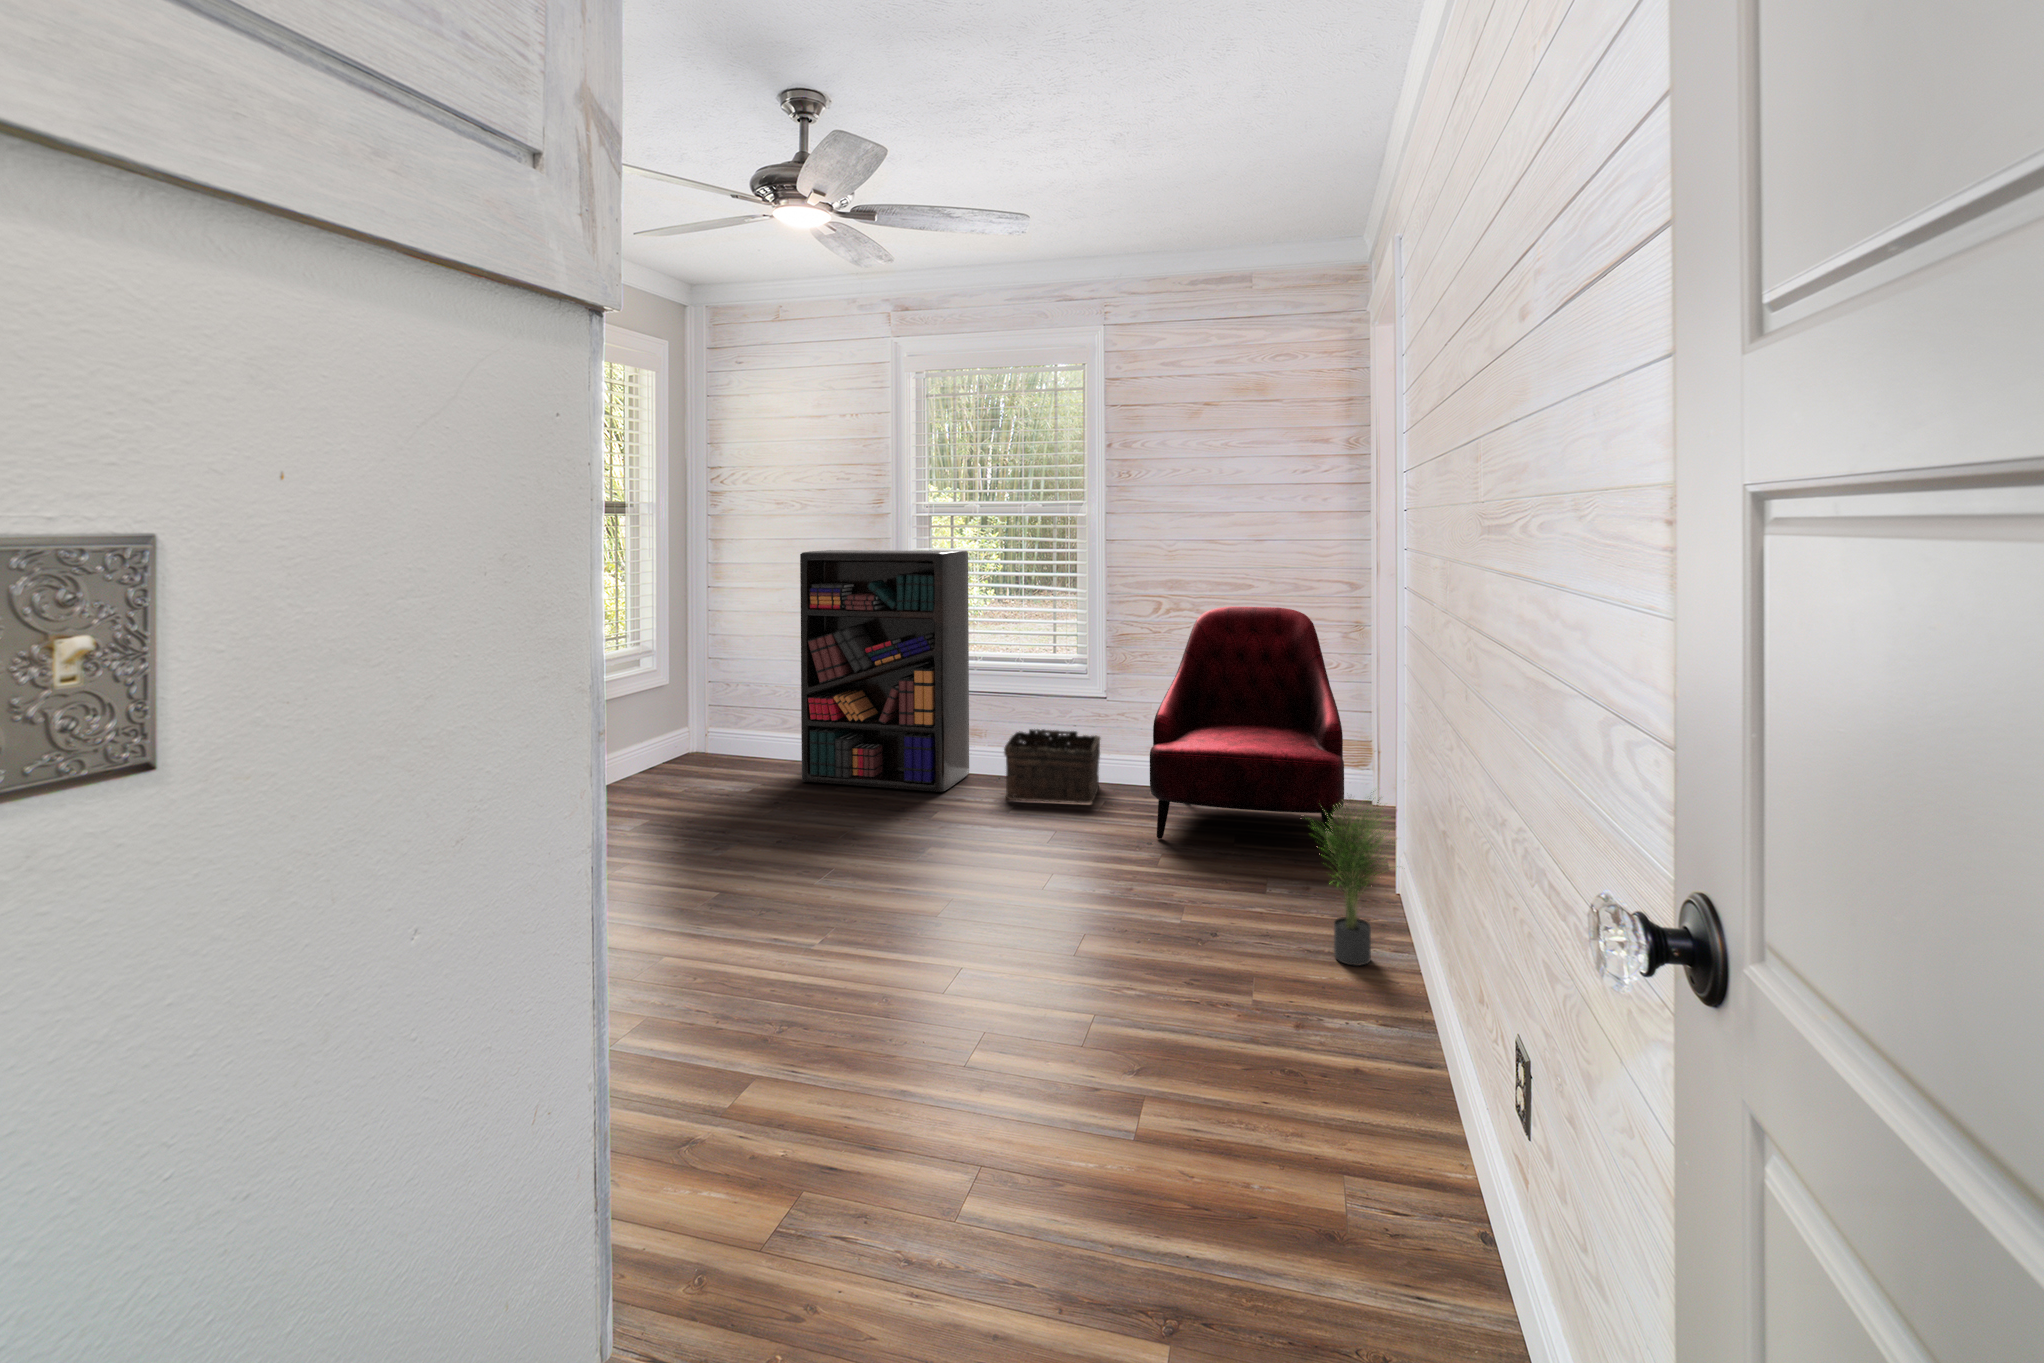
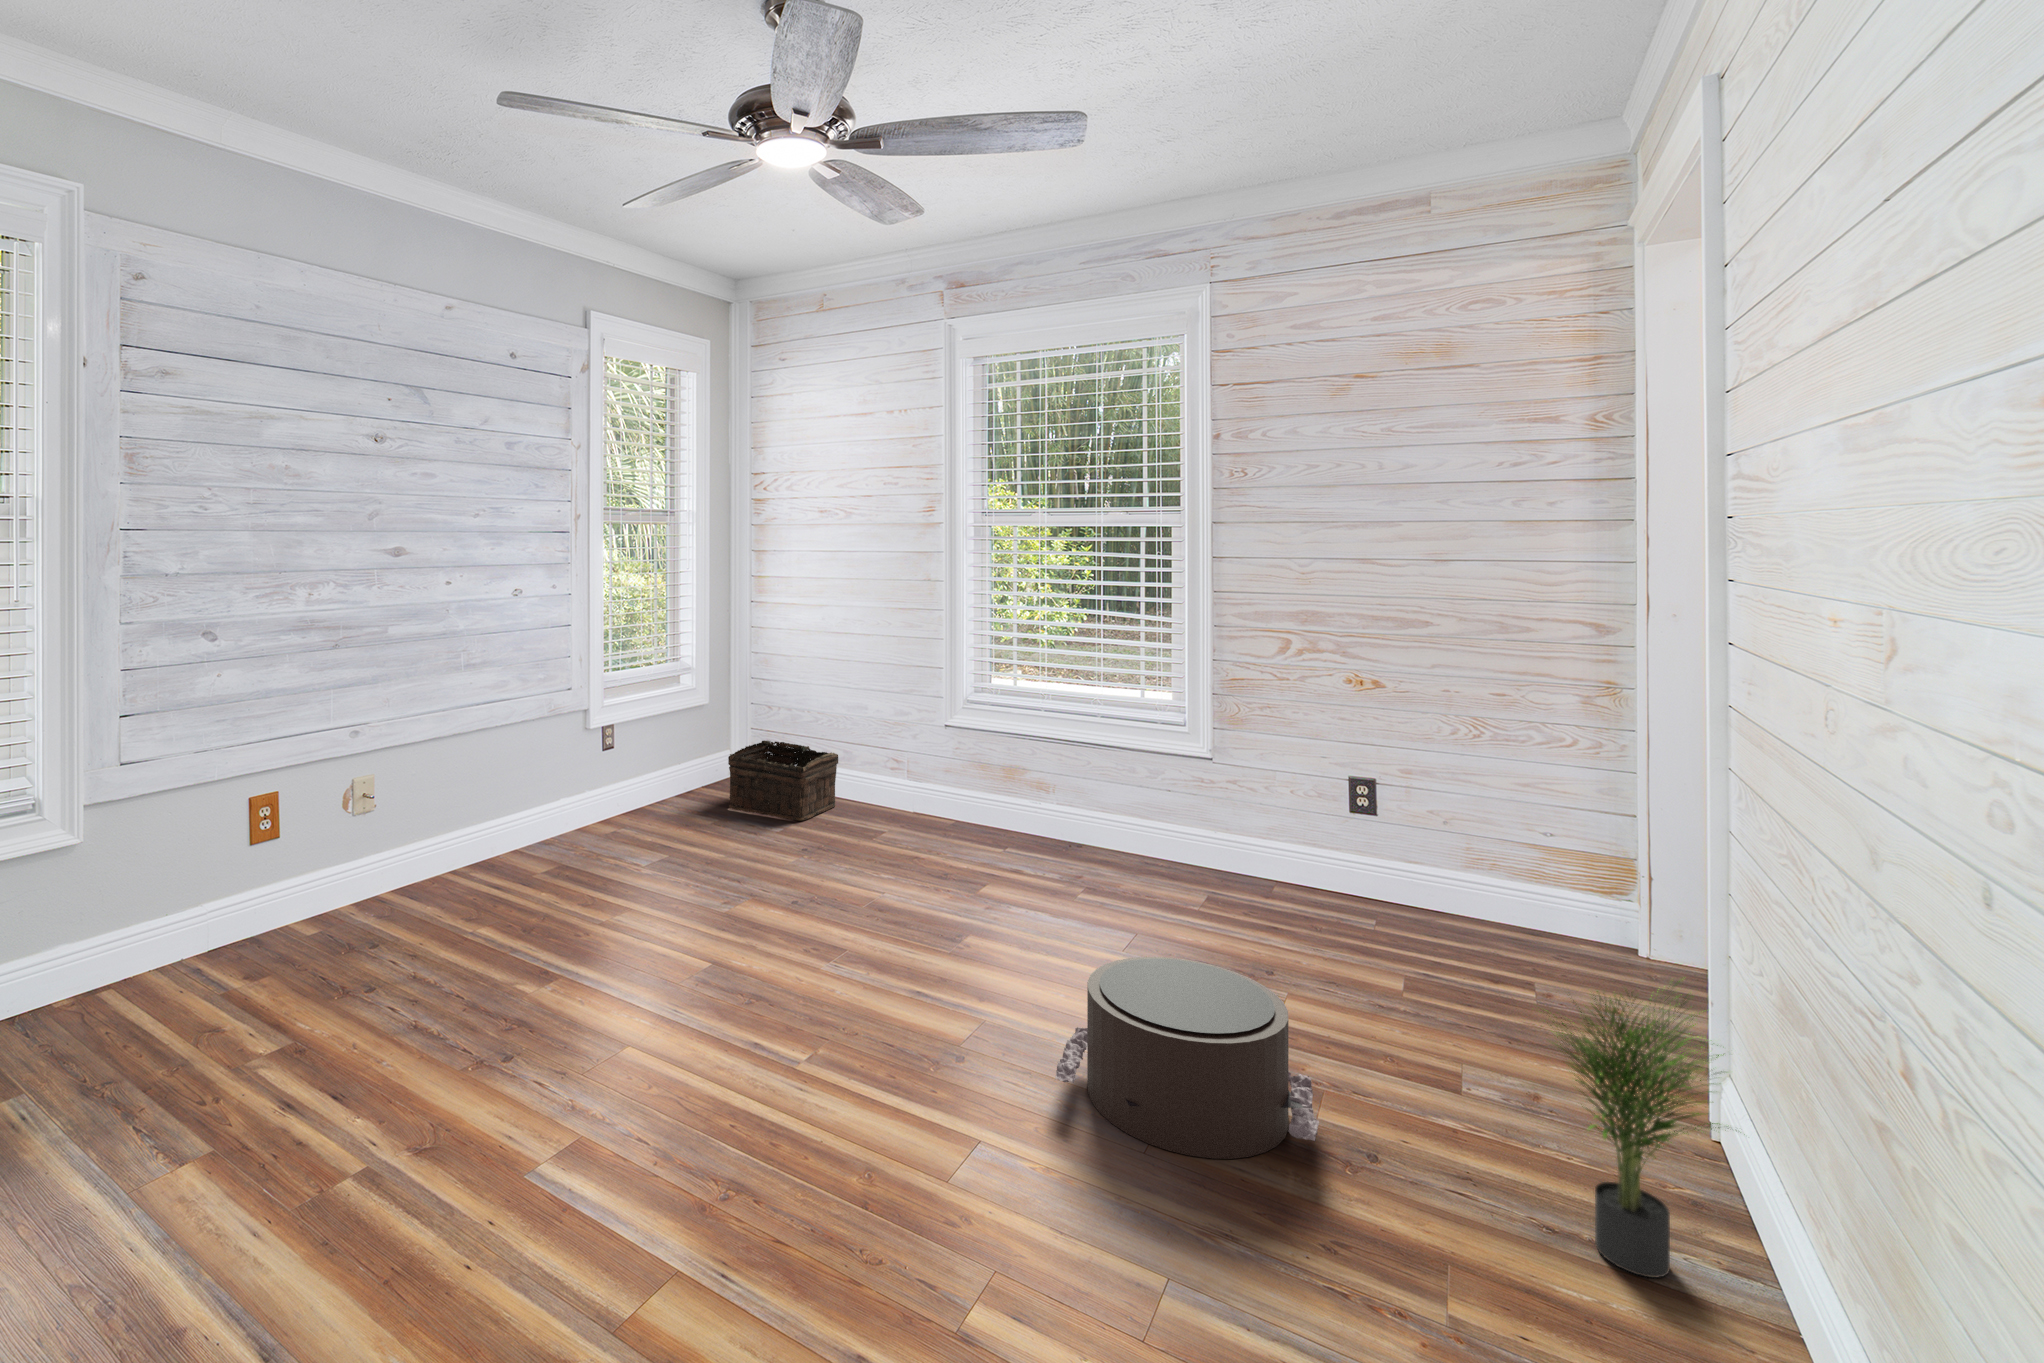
bookshelf: present [800,550,969,792] -> none [838,564,1036,860]
armchair: present [1150,607,1344,853] -> none [1273,651,1595,1035]
basket: present [1004,729,1100,803] -> present [728,740,838,821]
pouf: none [1011,829,1183,952] -> present [1055,957,1319,1159]

